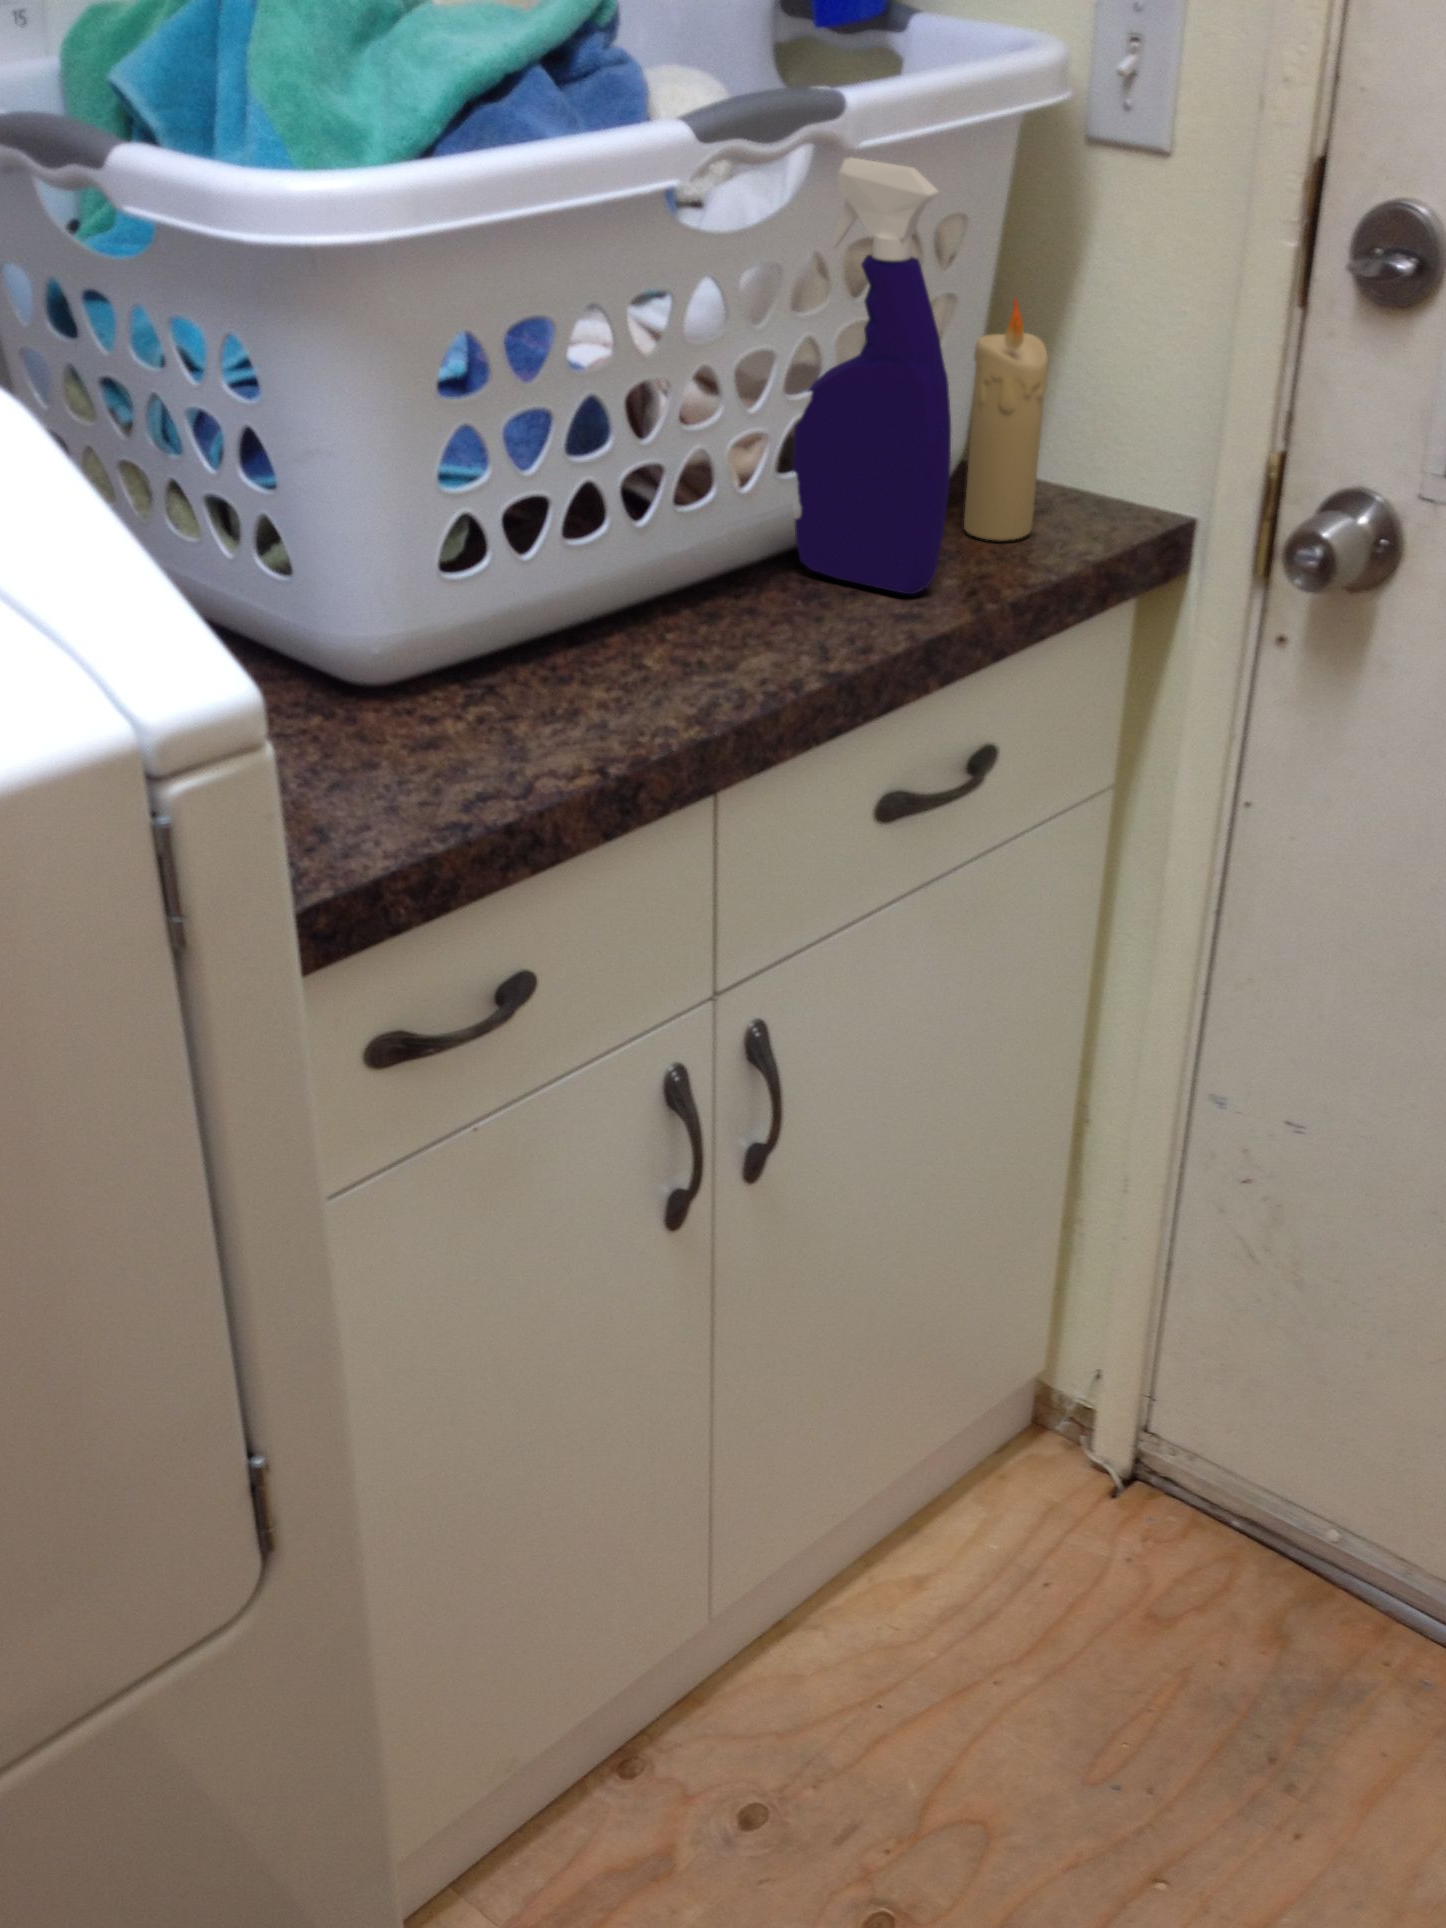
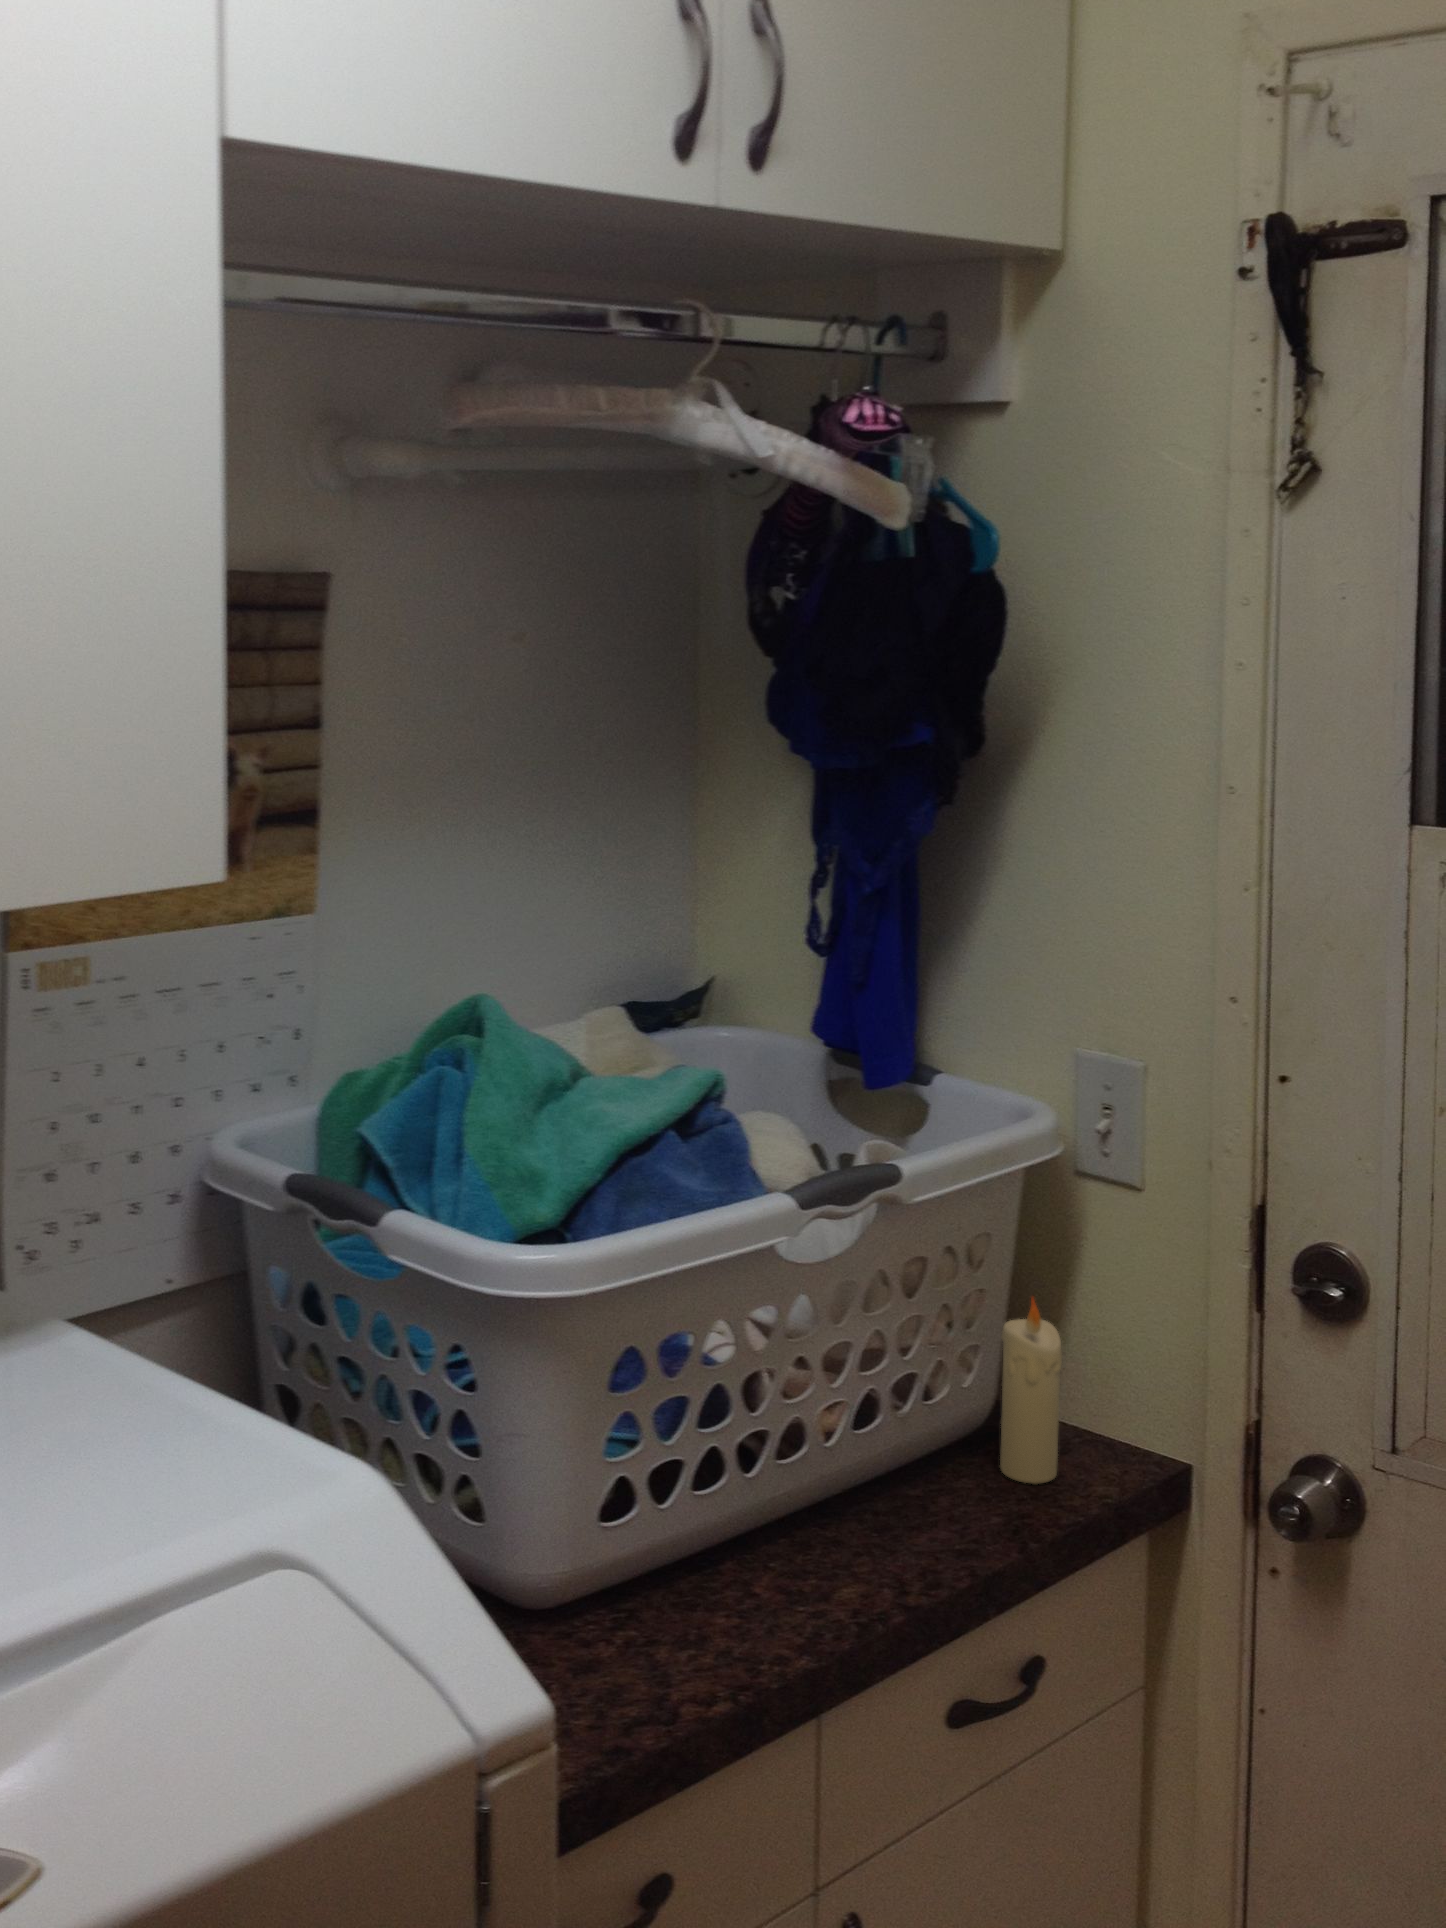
spray bottle: present [793,158,951,594] -> none [868,1206,998,1540]

